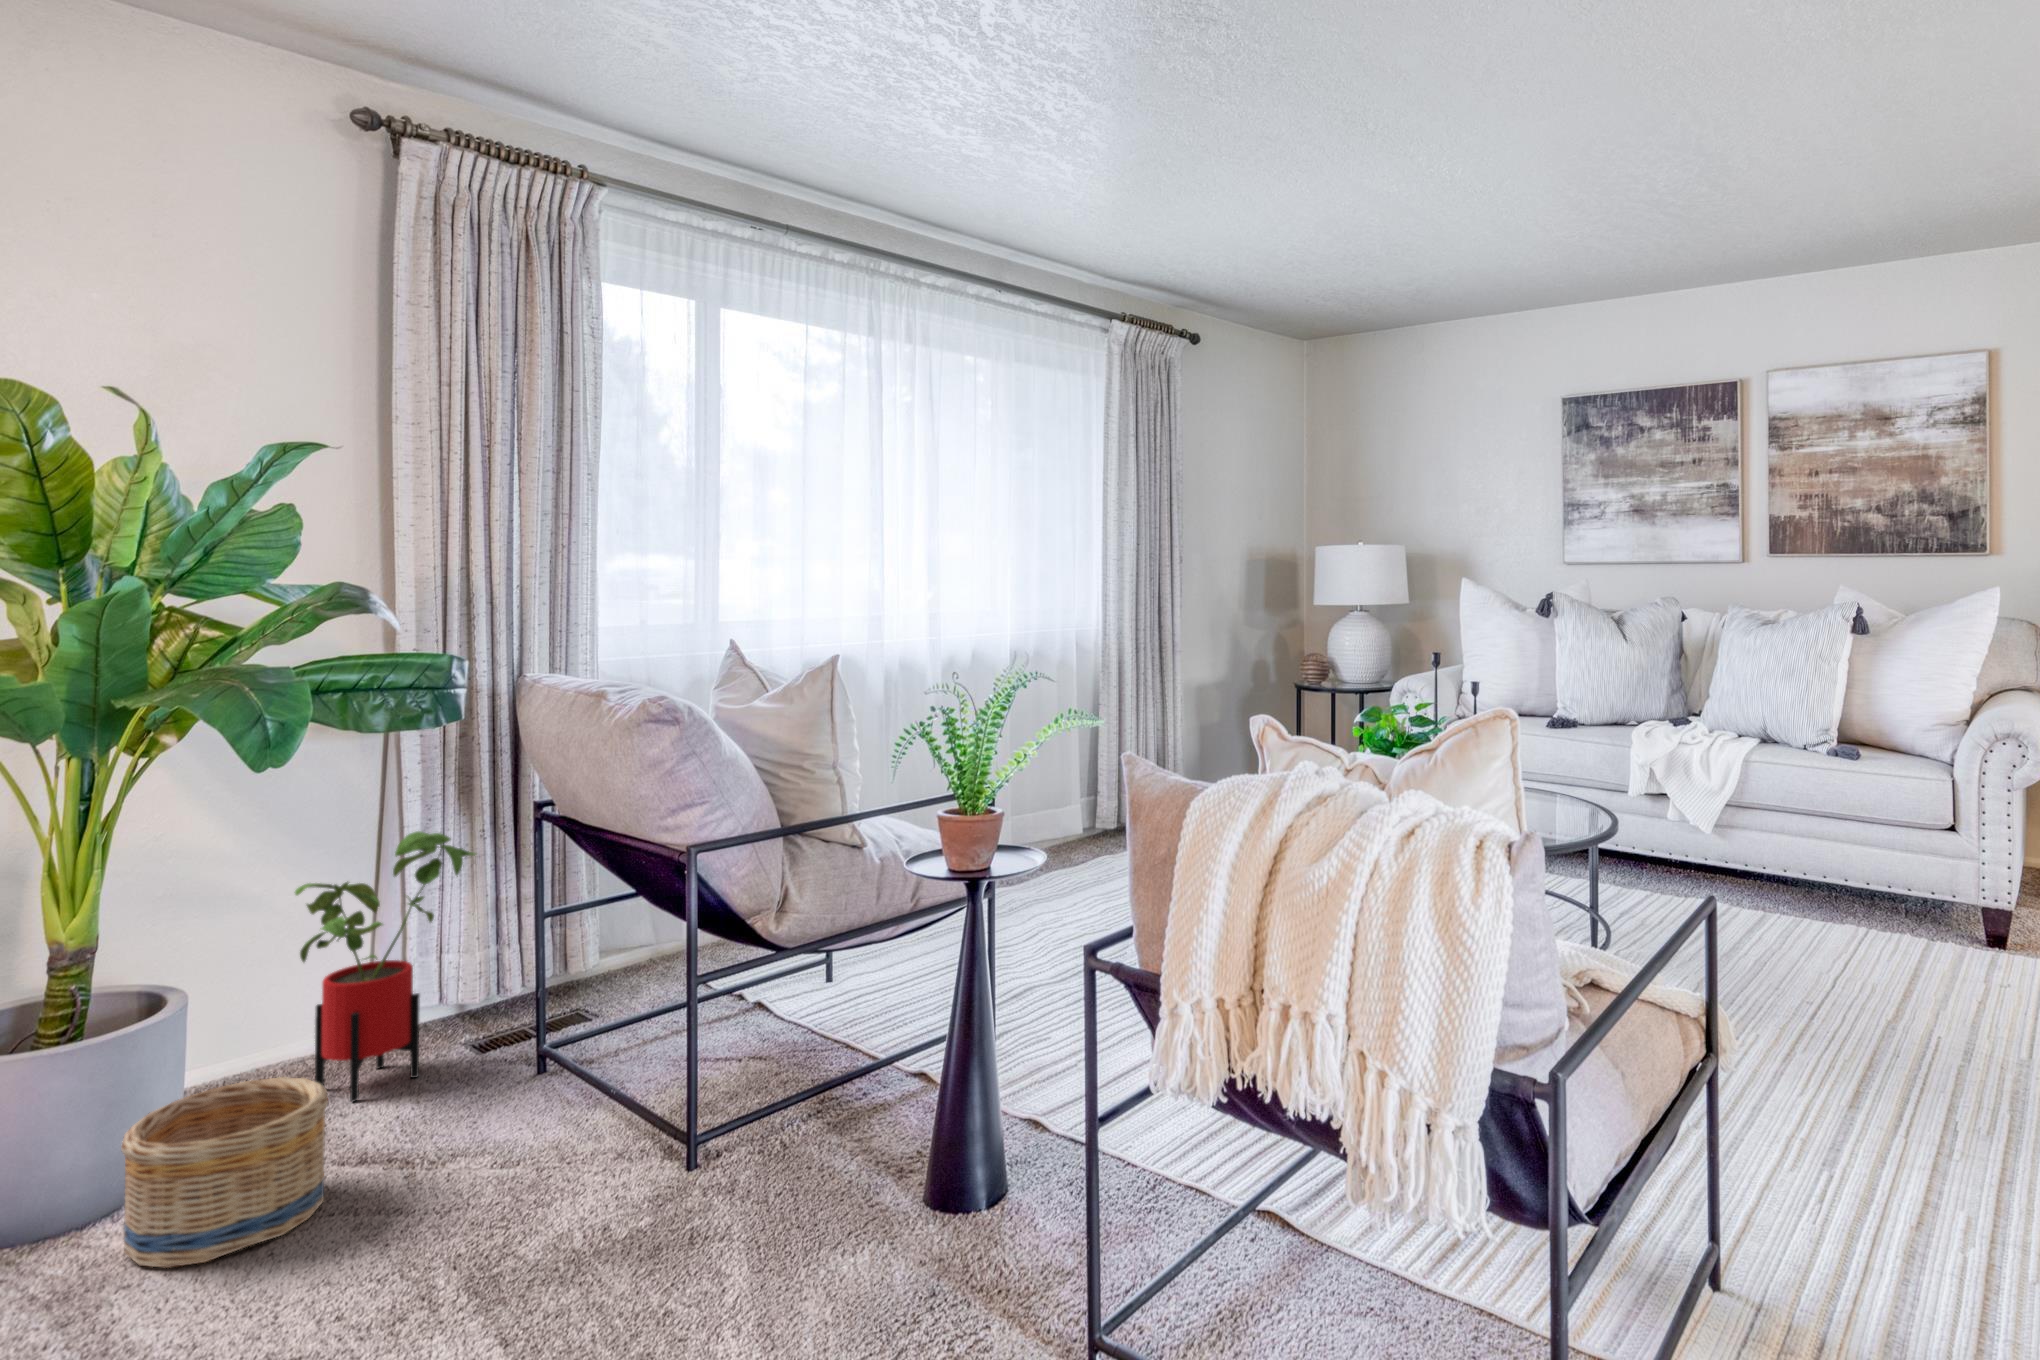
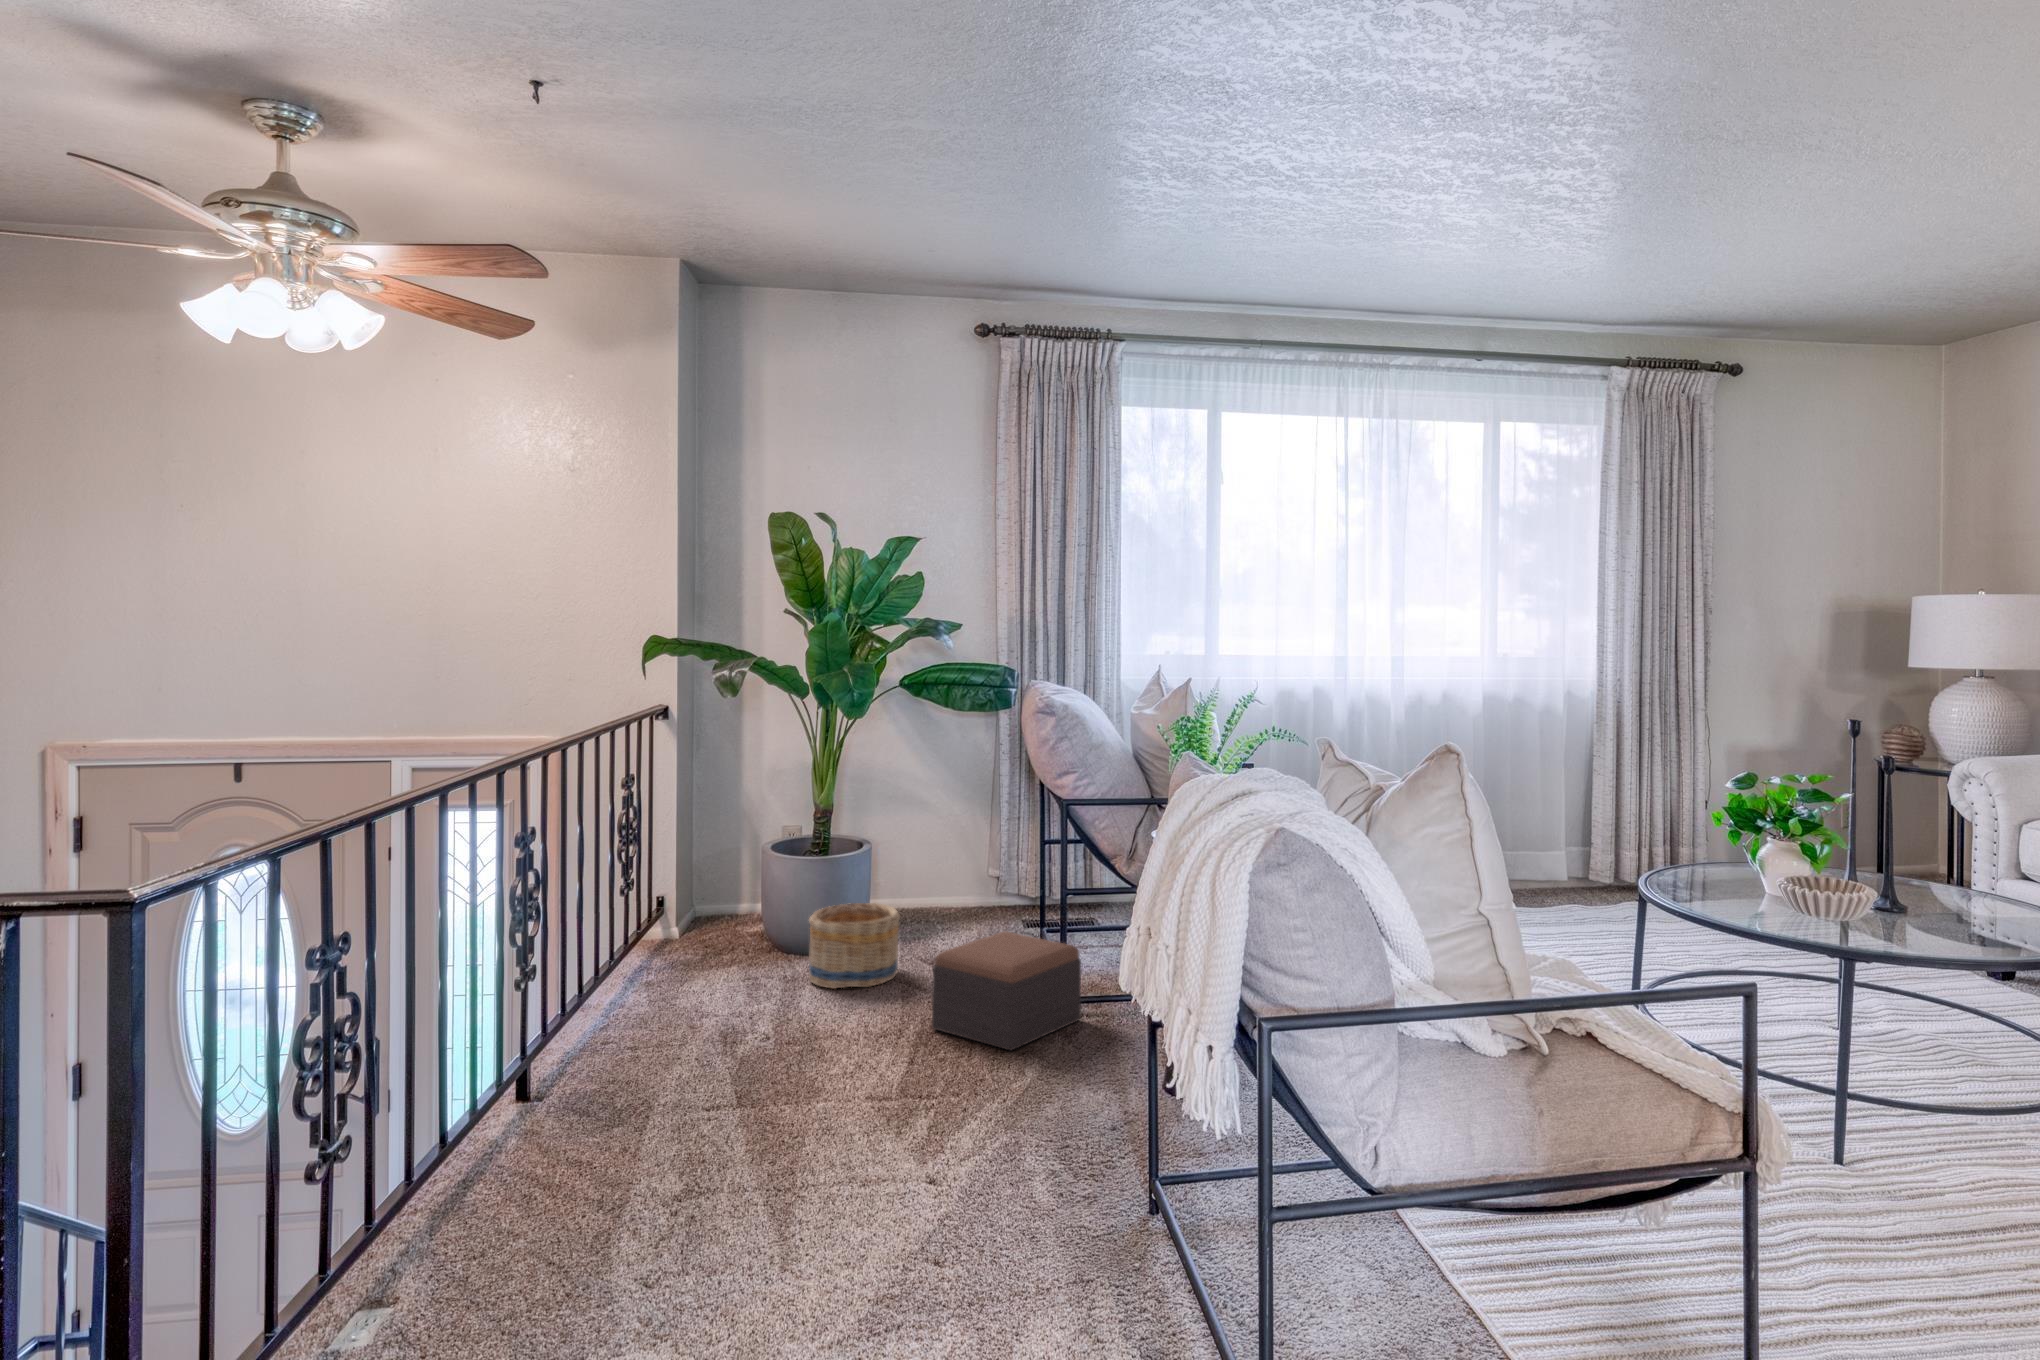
house plant: present [295,831,475,1102] -> none [919,778,1019,939]
footstool: none [499,1061,741,1271] -> present [932,931,1081,1050]

